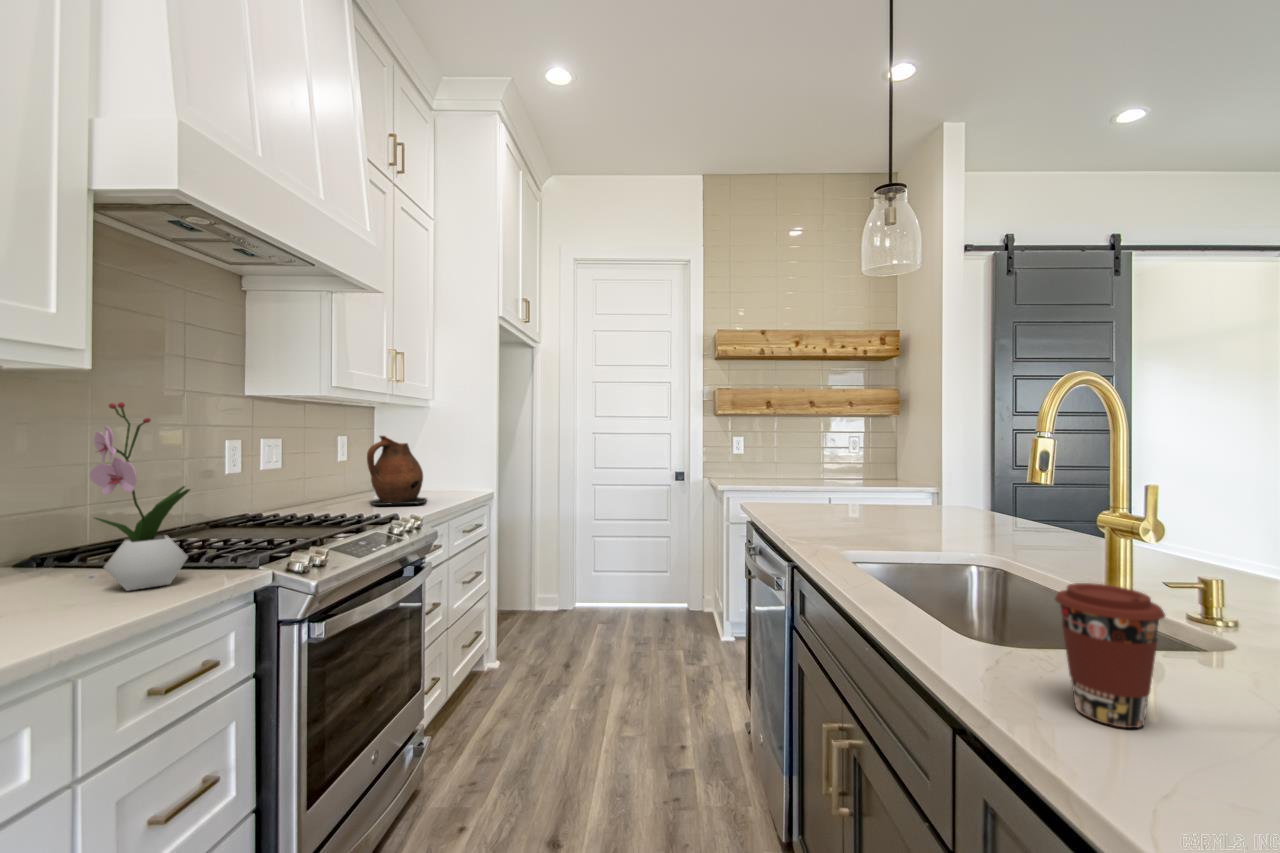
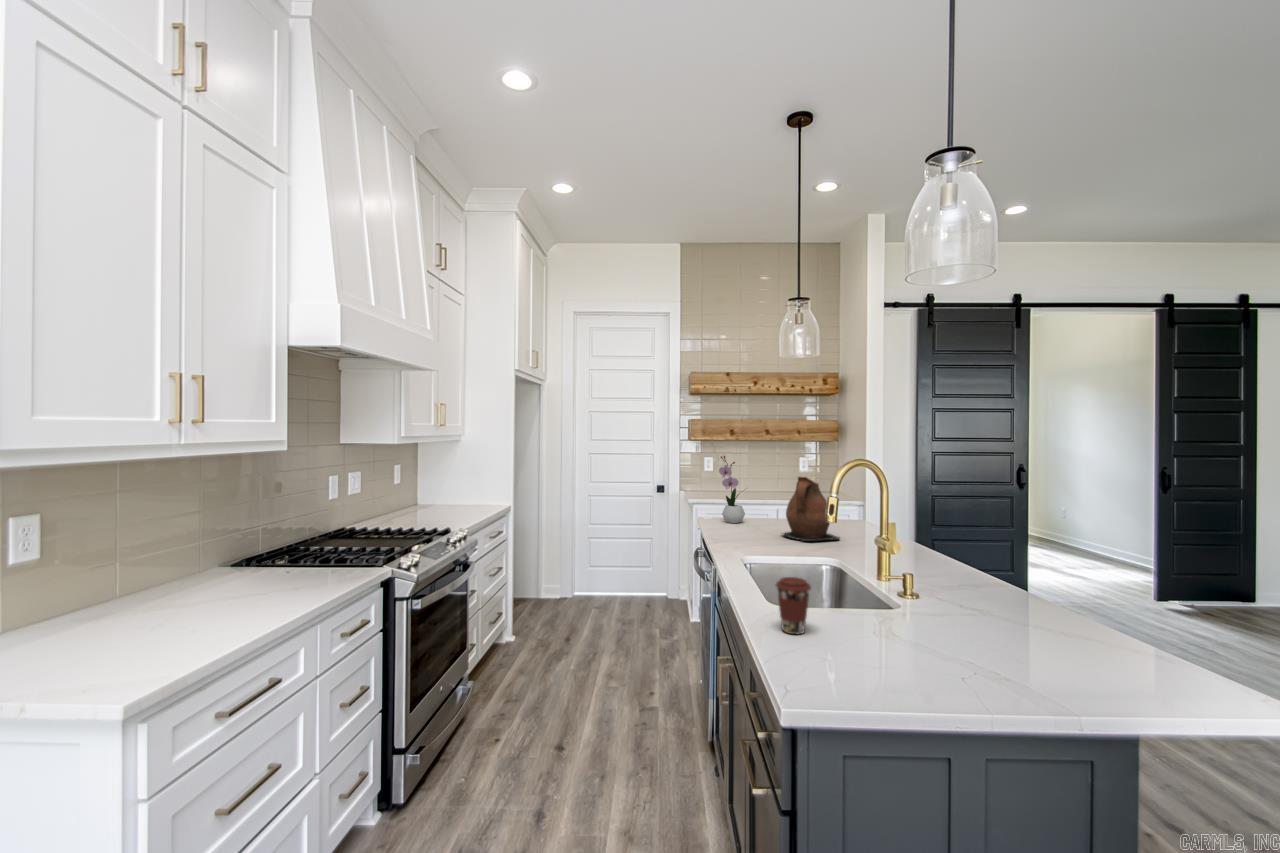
flower arrangement: present [90,402,190,591] -> present [719,456,745,523]
ceramic pitcher: present [367,436,427,505] -> present [783,477,840,541]

